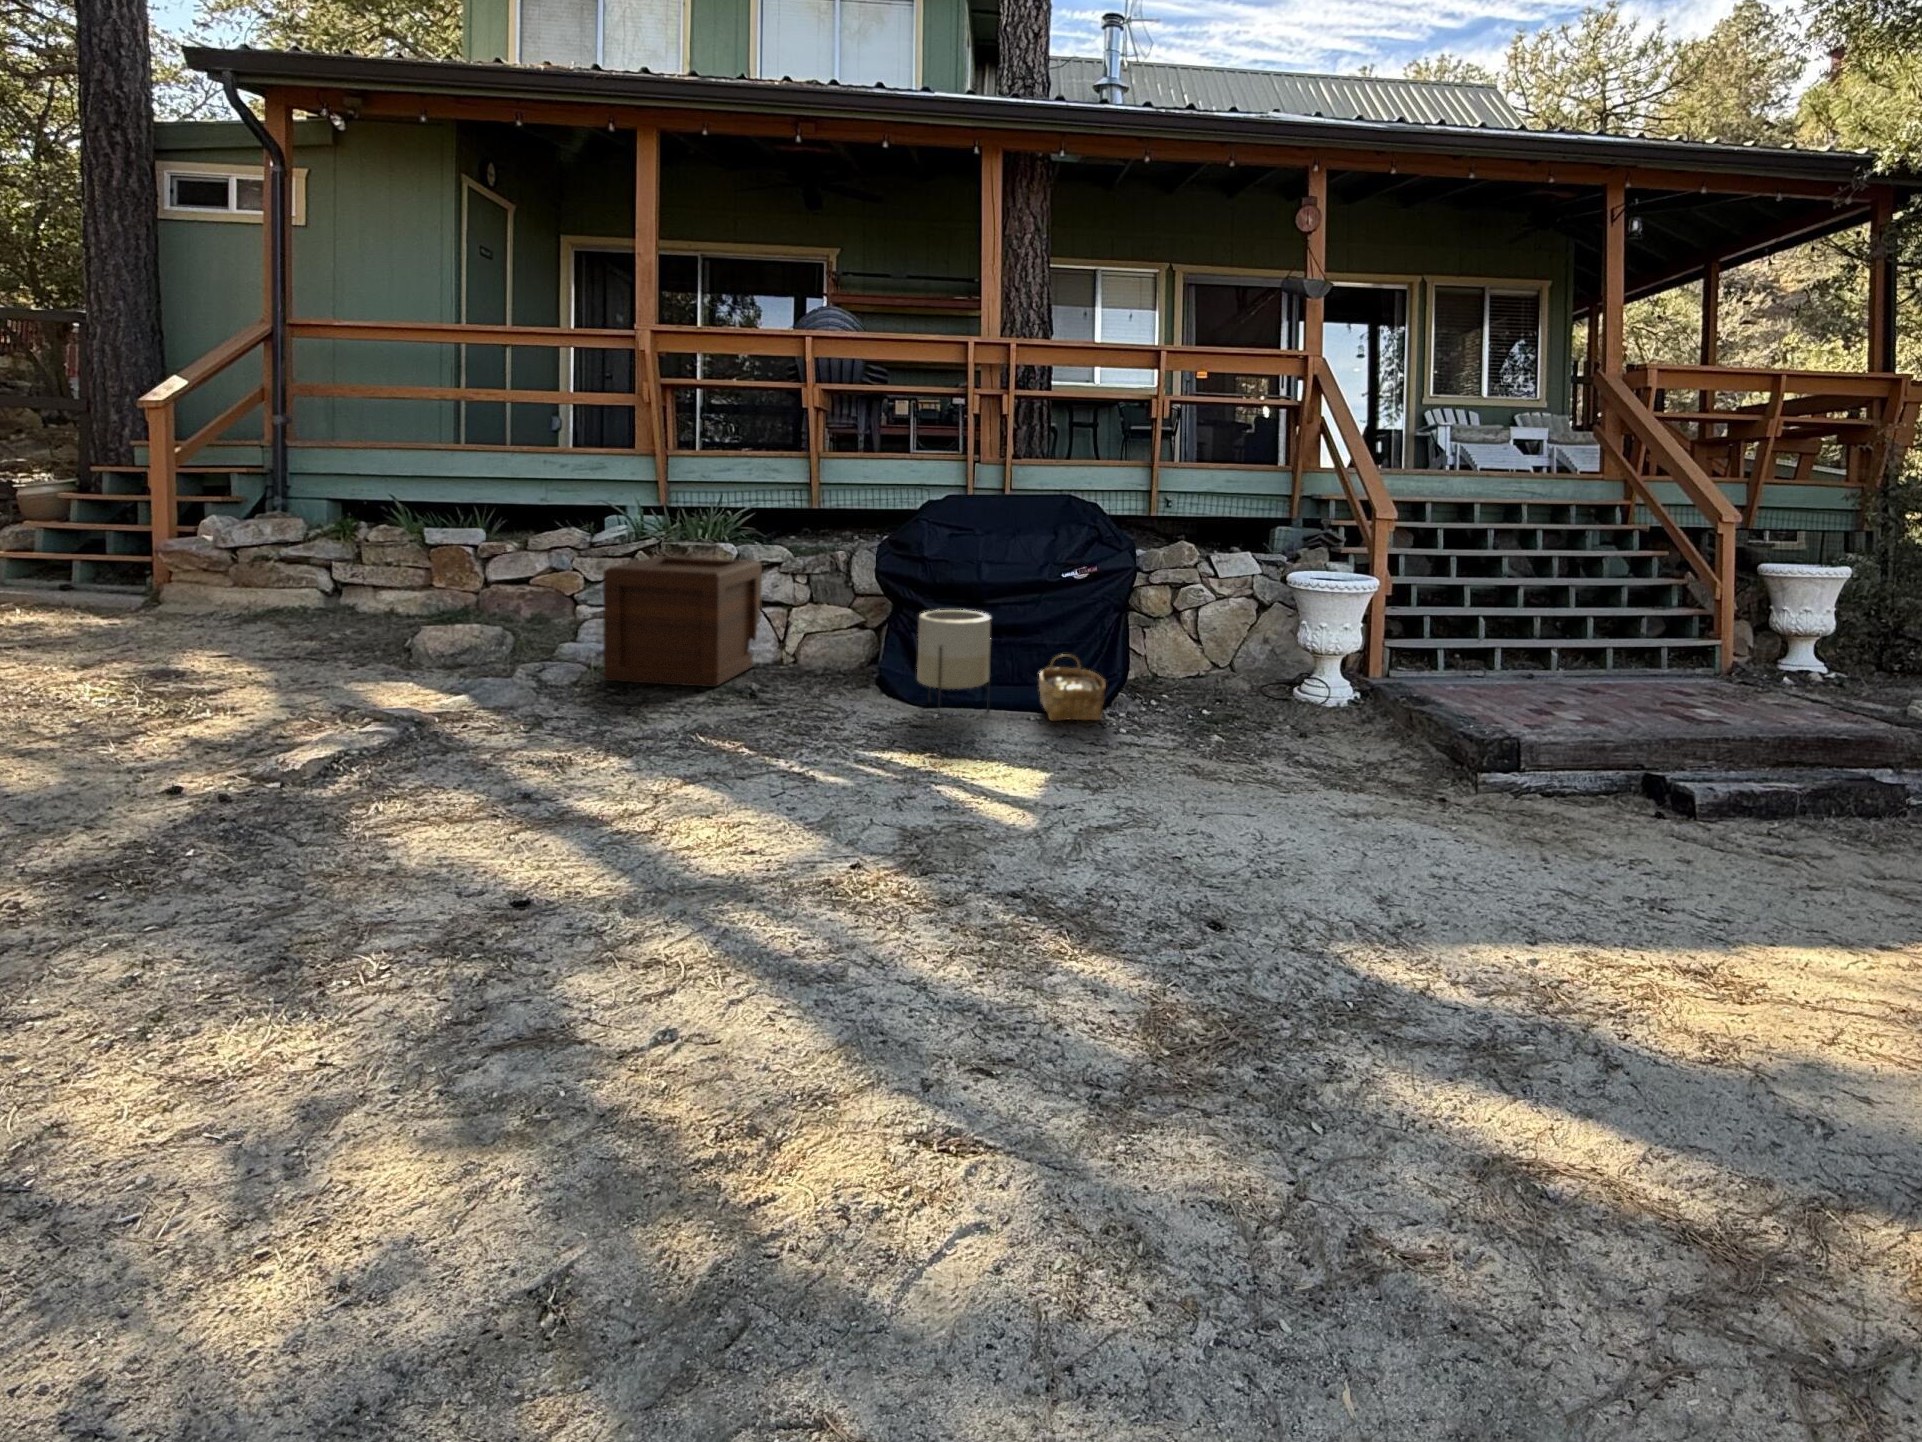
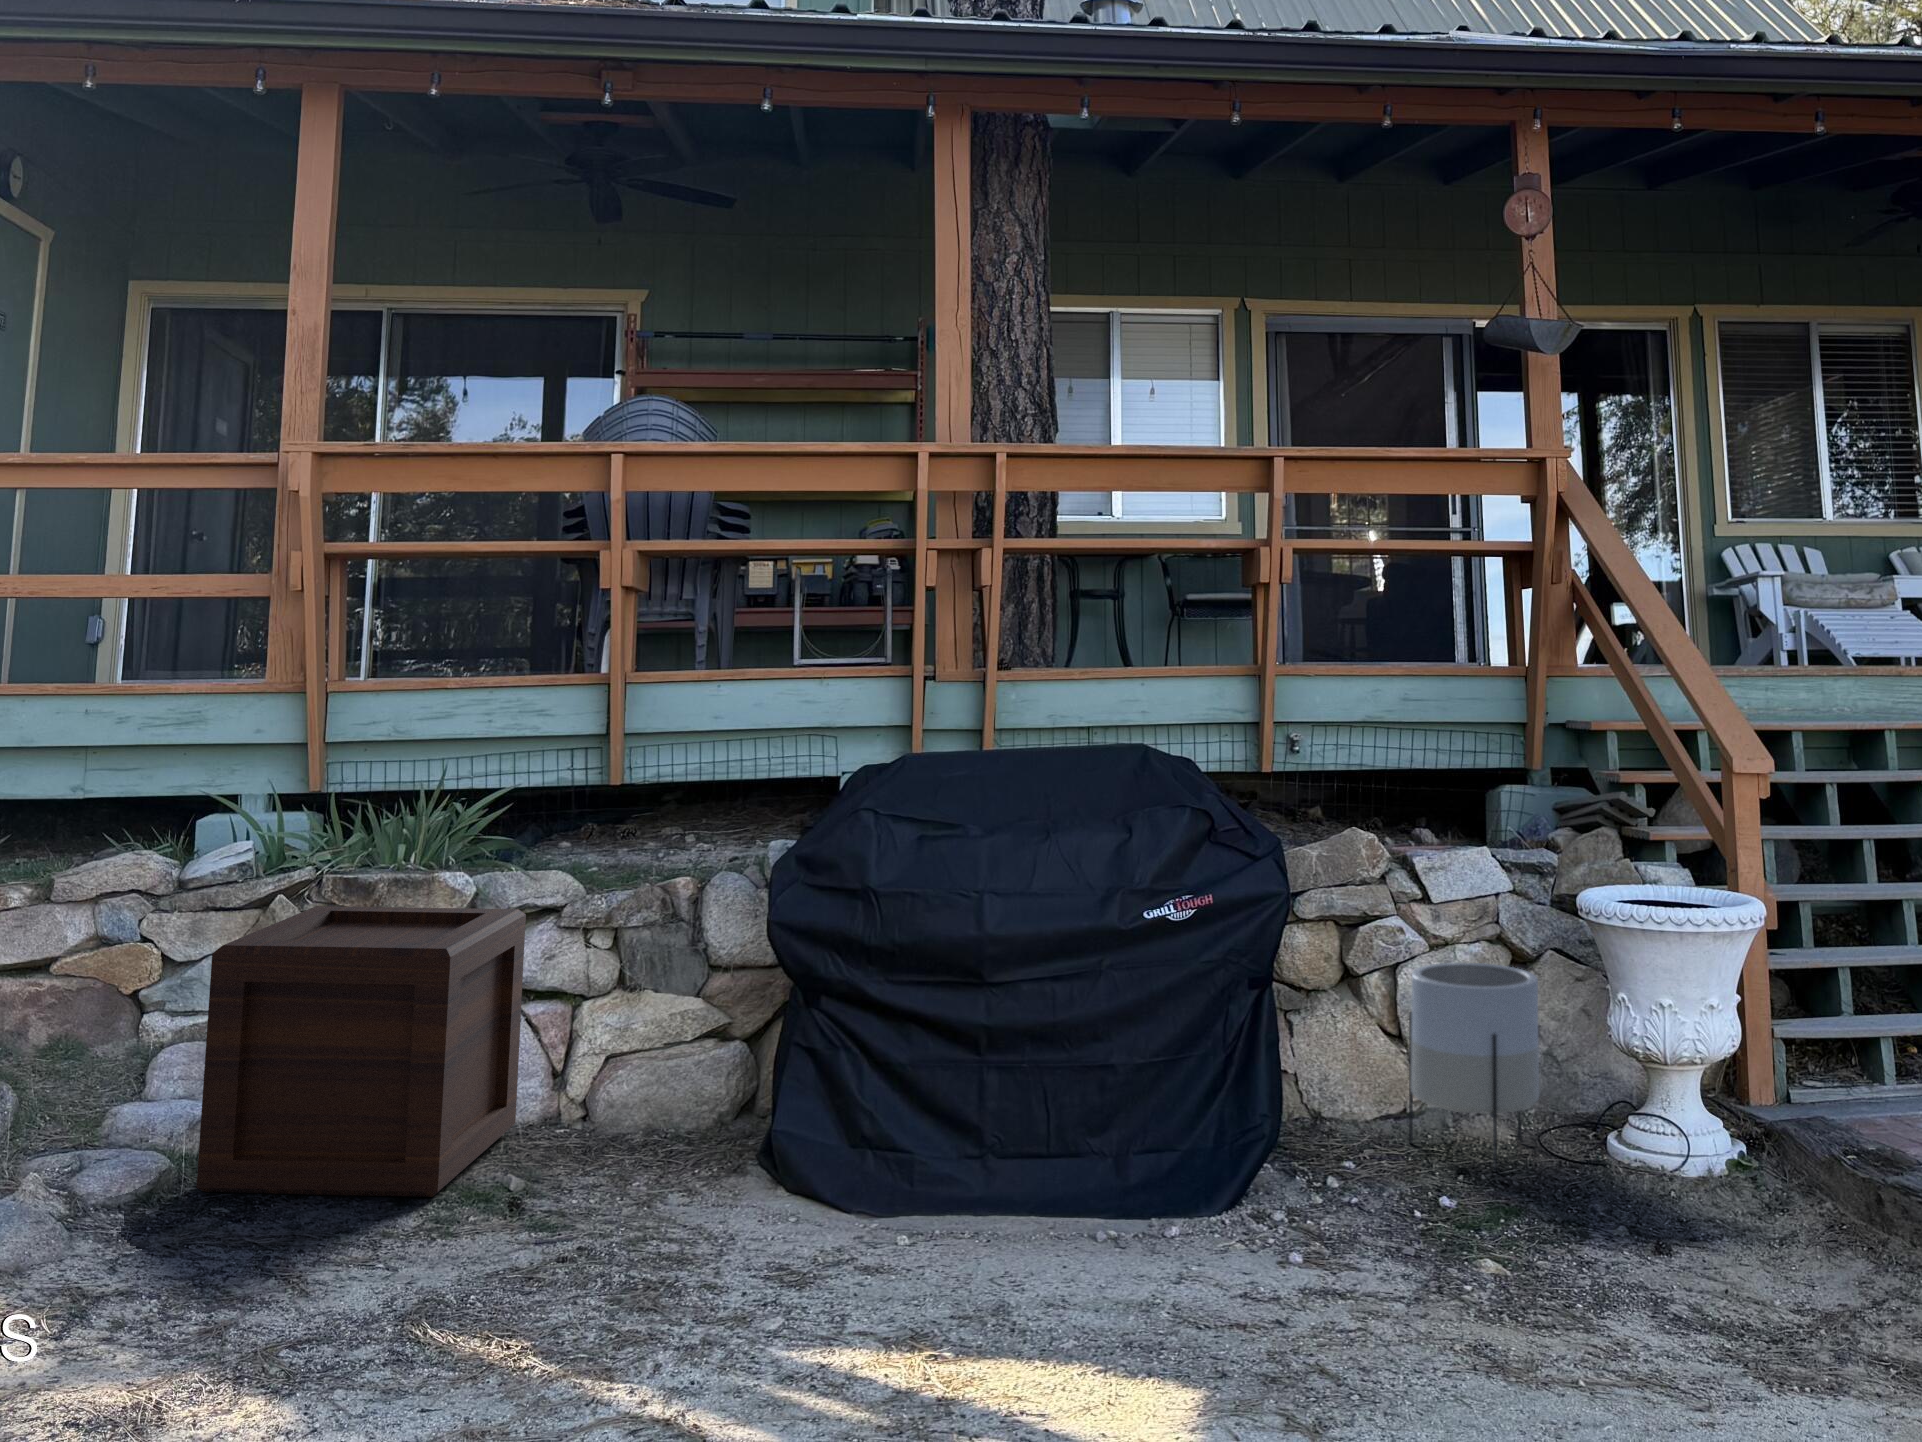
planter: present [917,610,992,713] -> present [1409,963,1539,1172]
woven basket: present [1039,654,1106,721] -> none [1115,1094,1259,1251]

